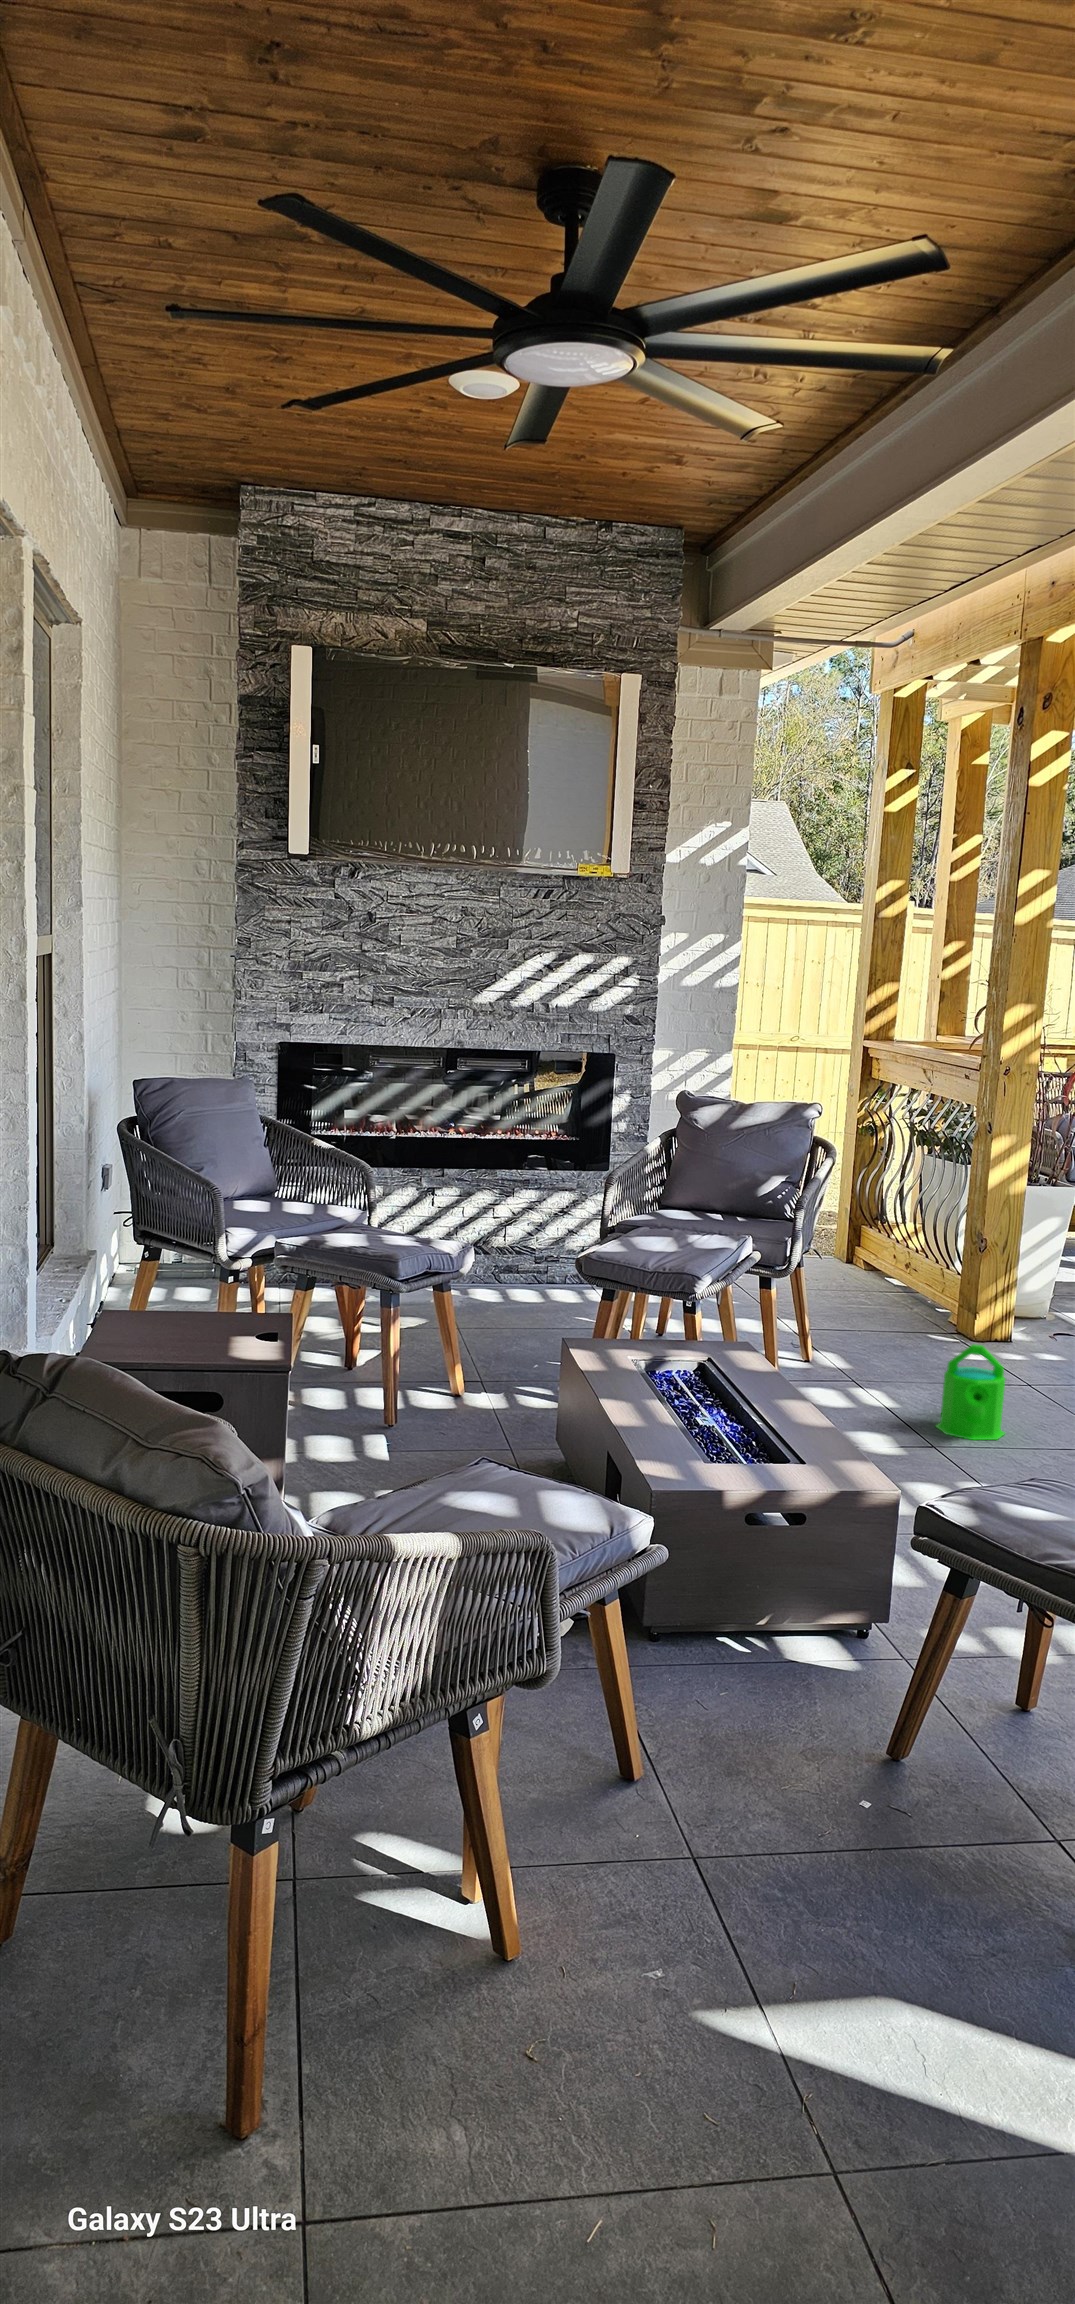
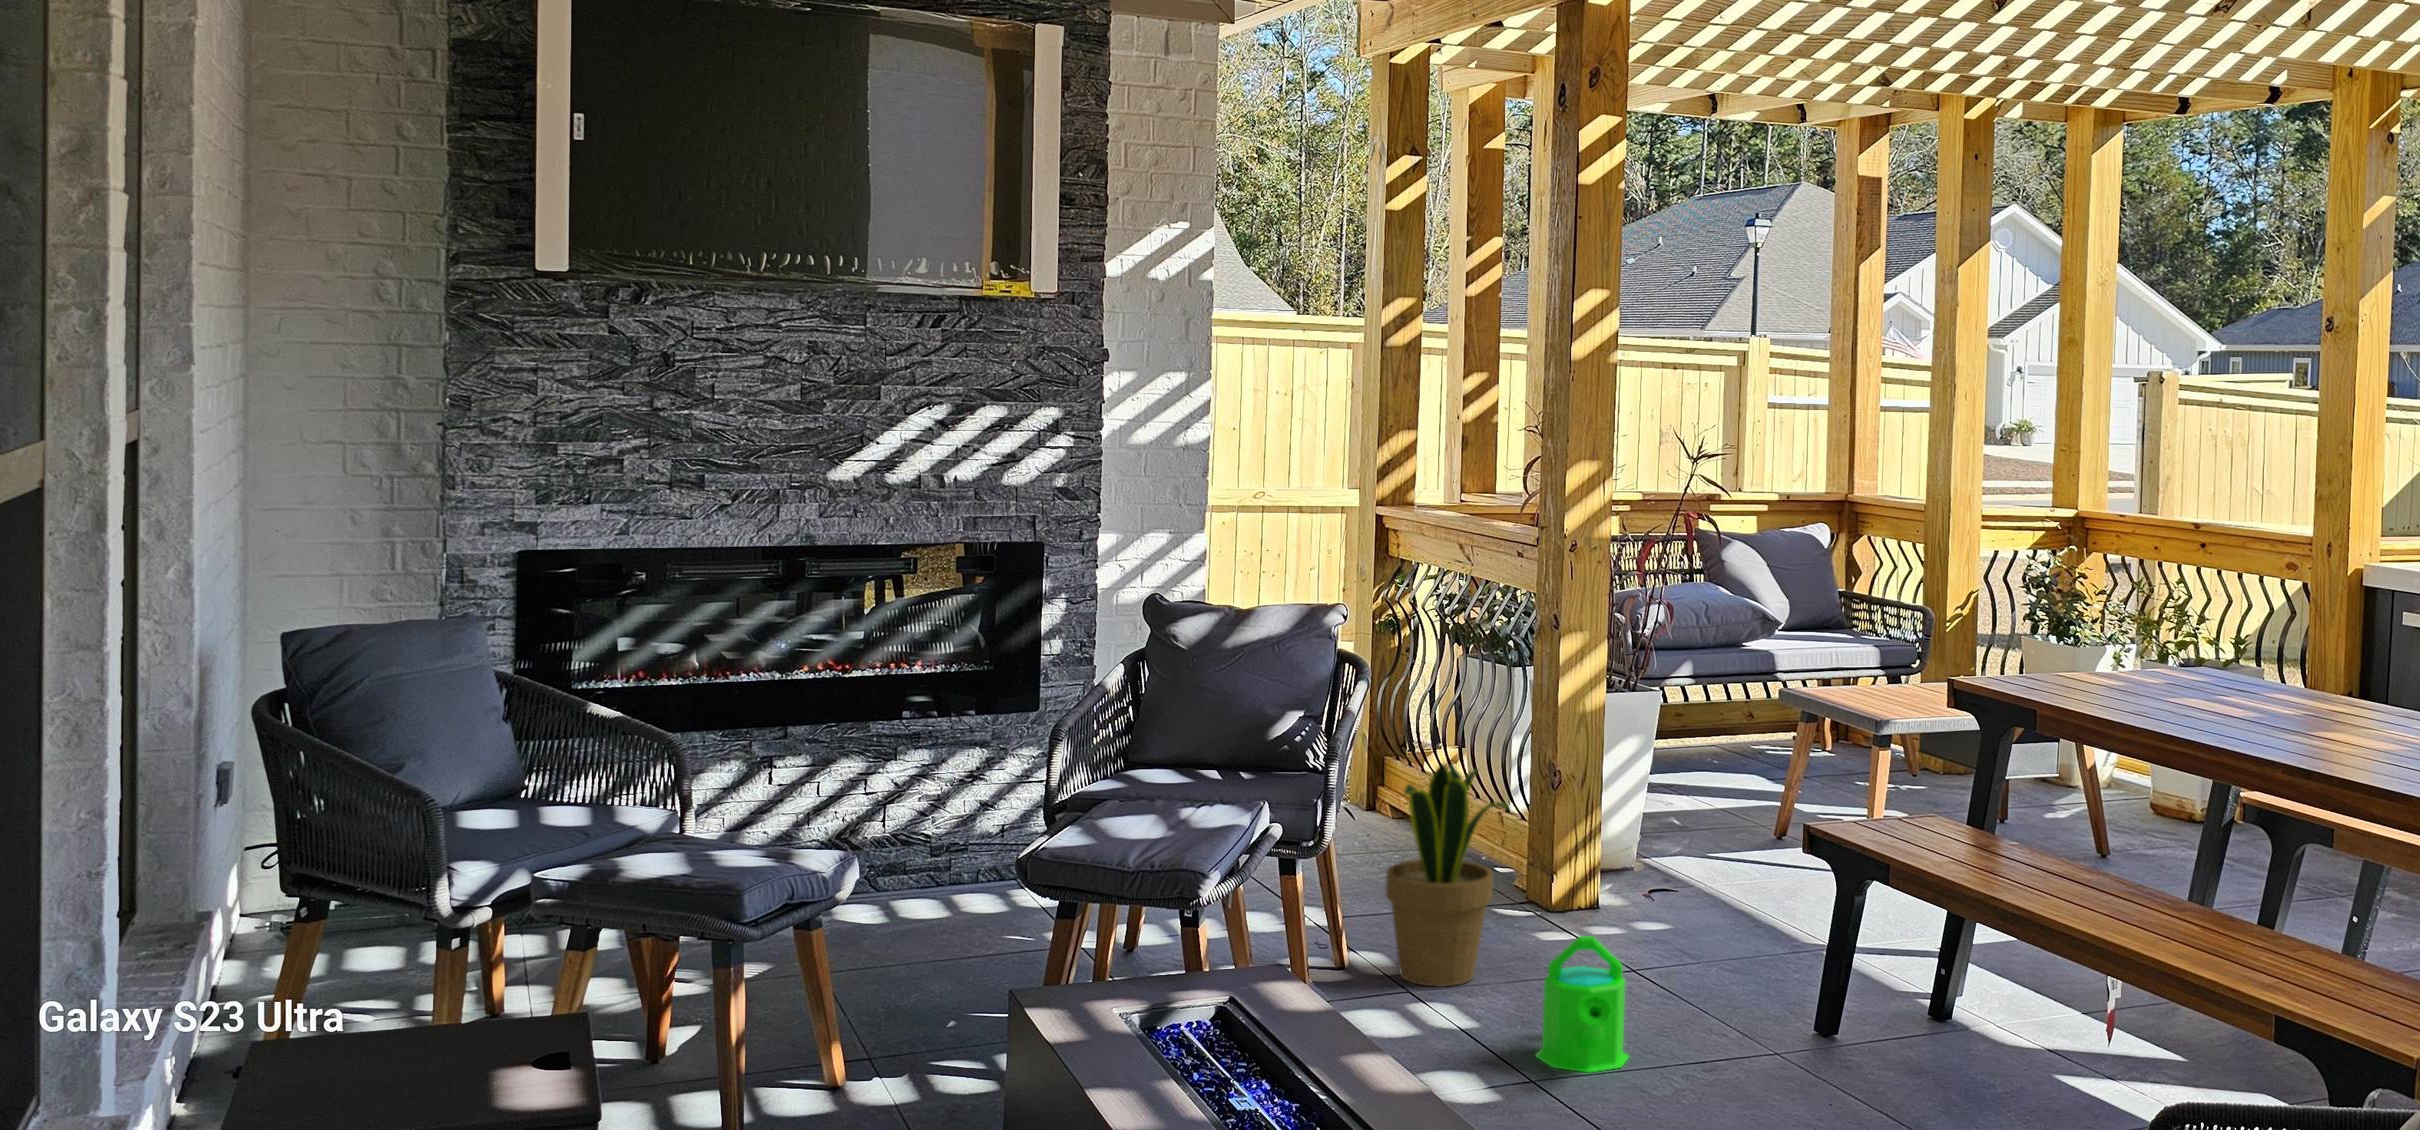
potted plant: none [841,1218,936,1378] -> present [1386,764,1509,987]

